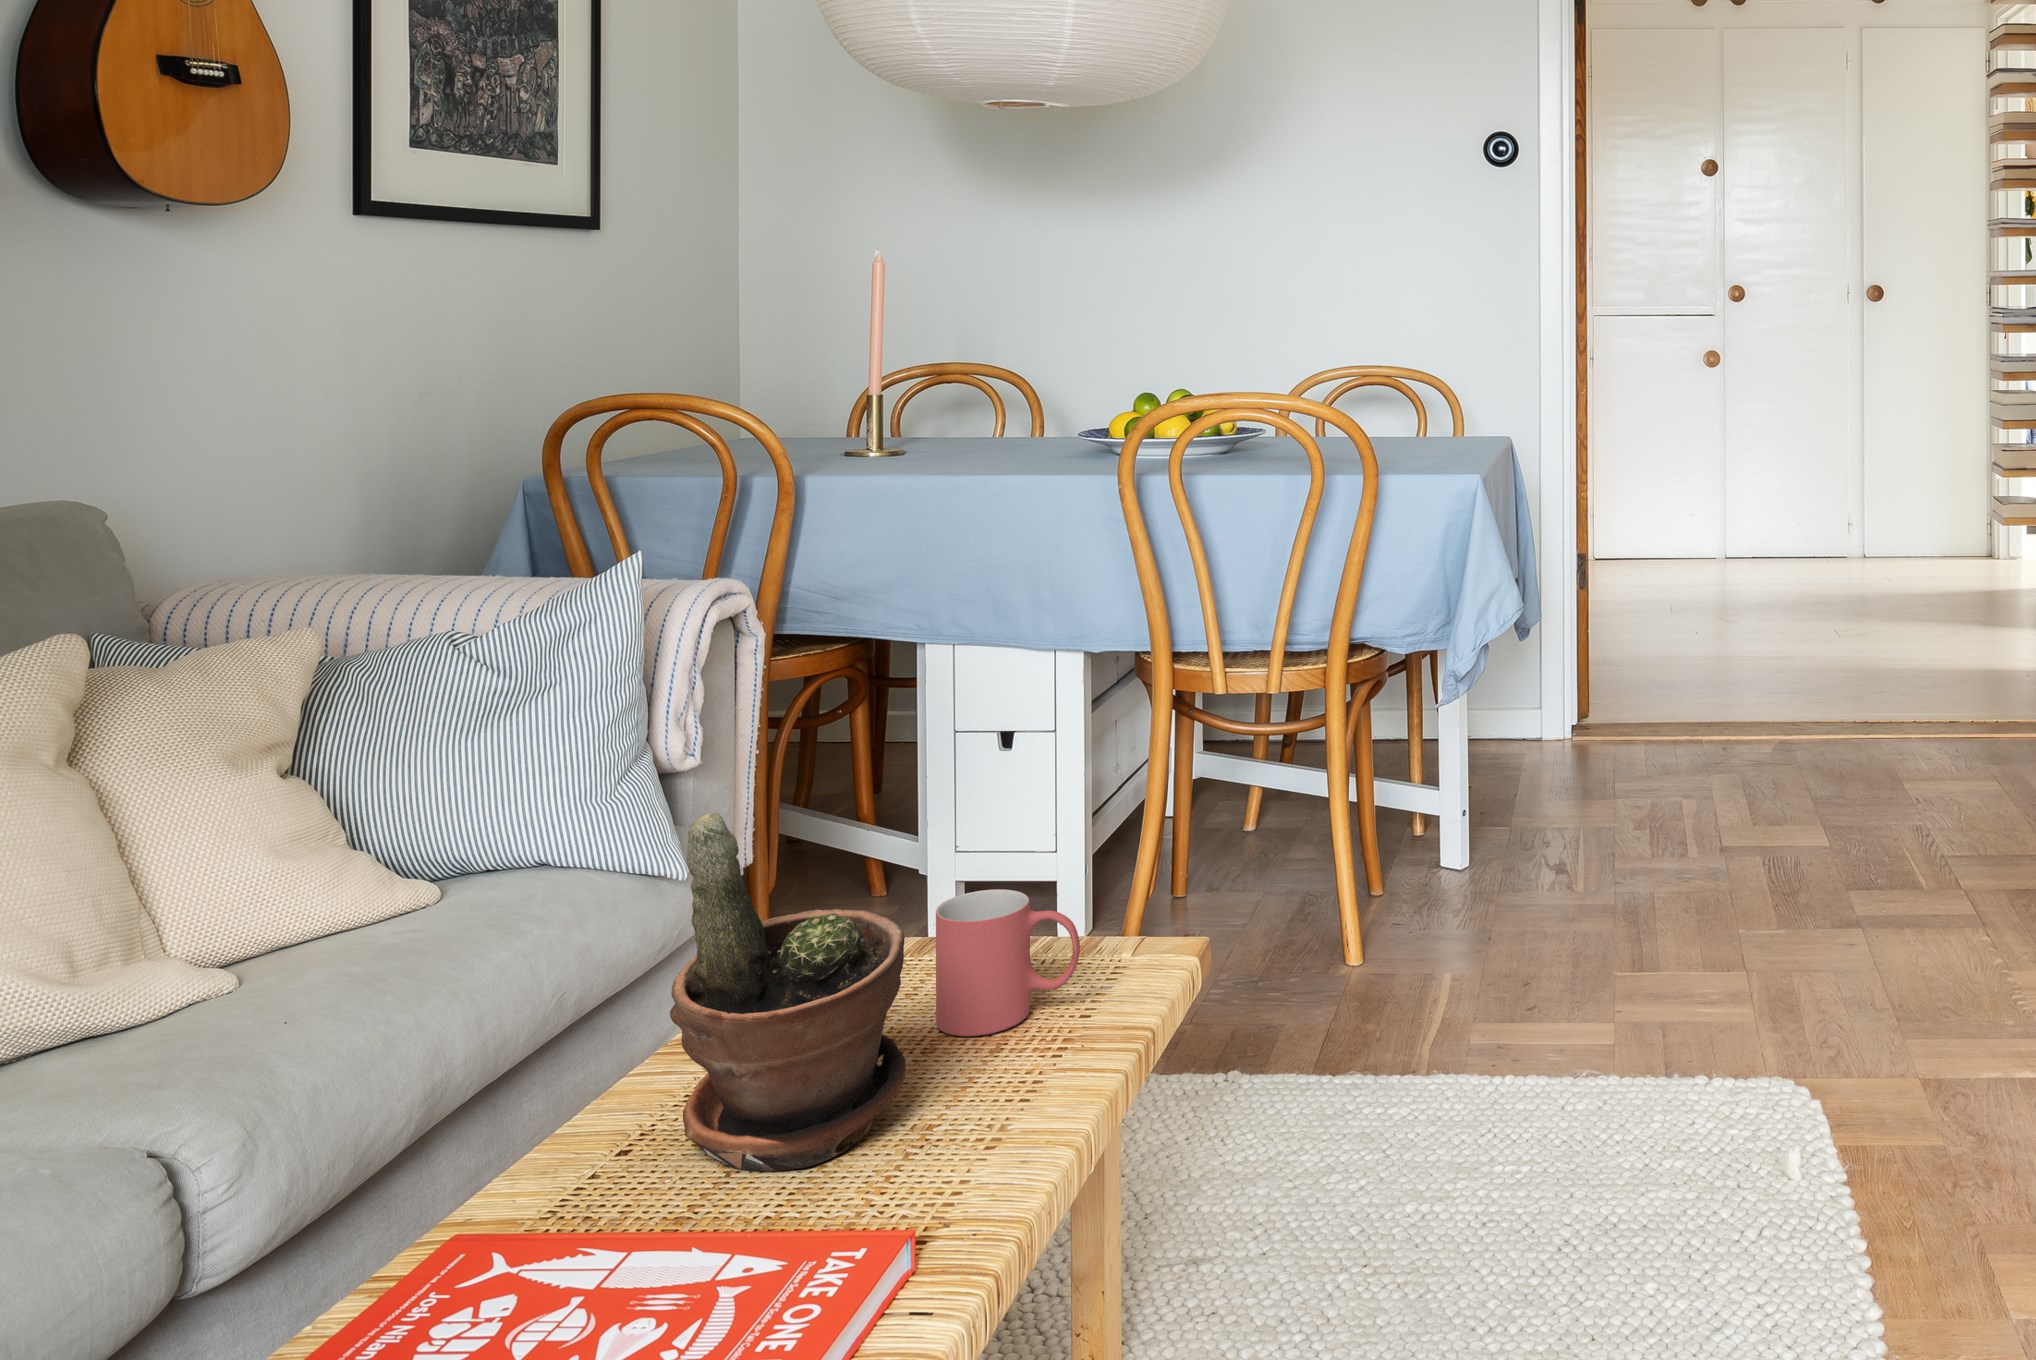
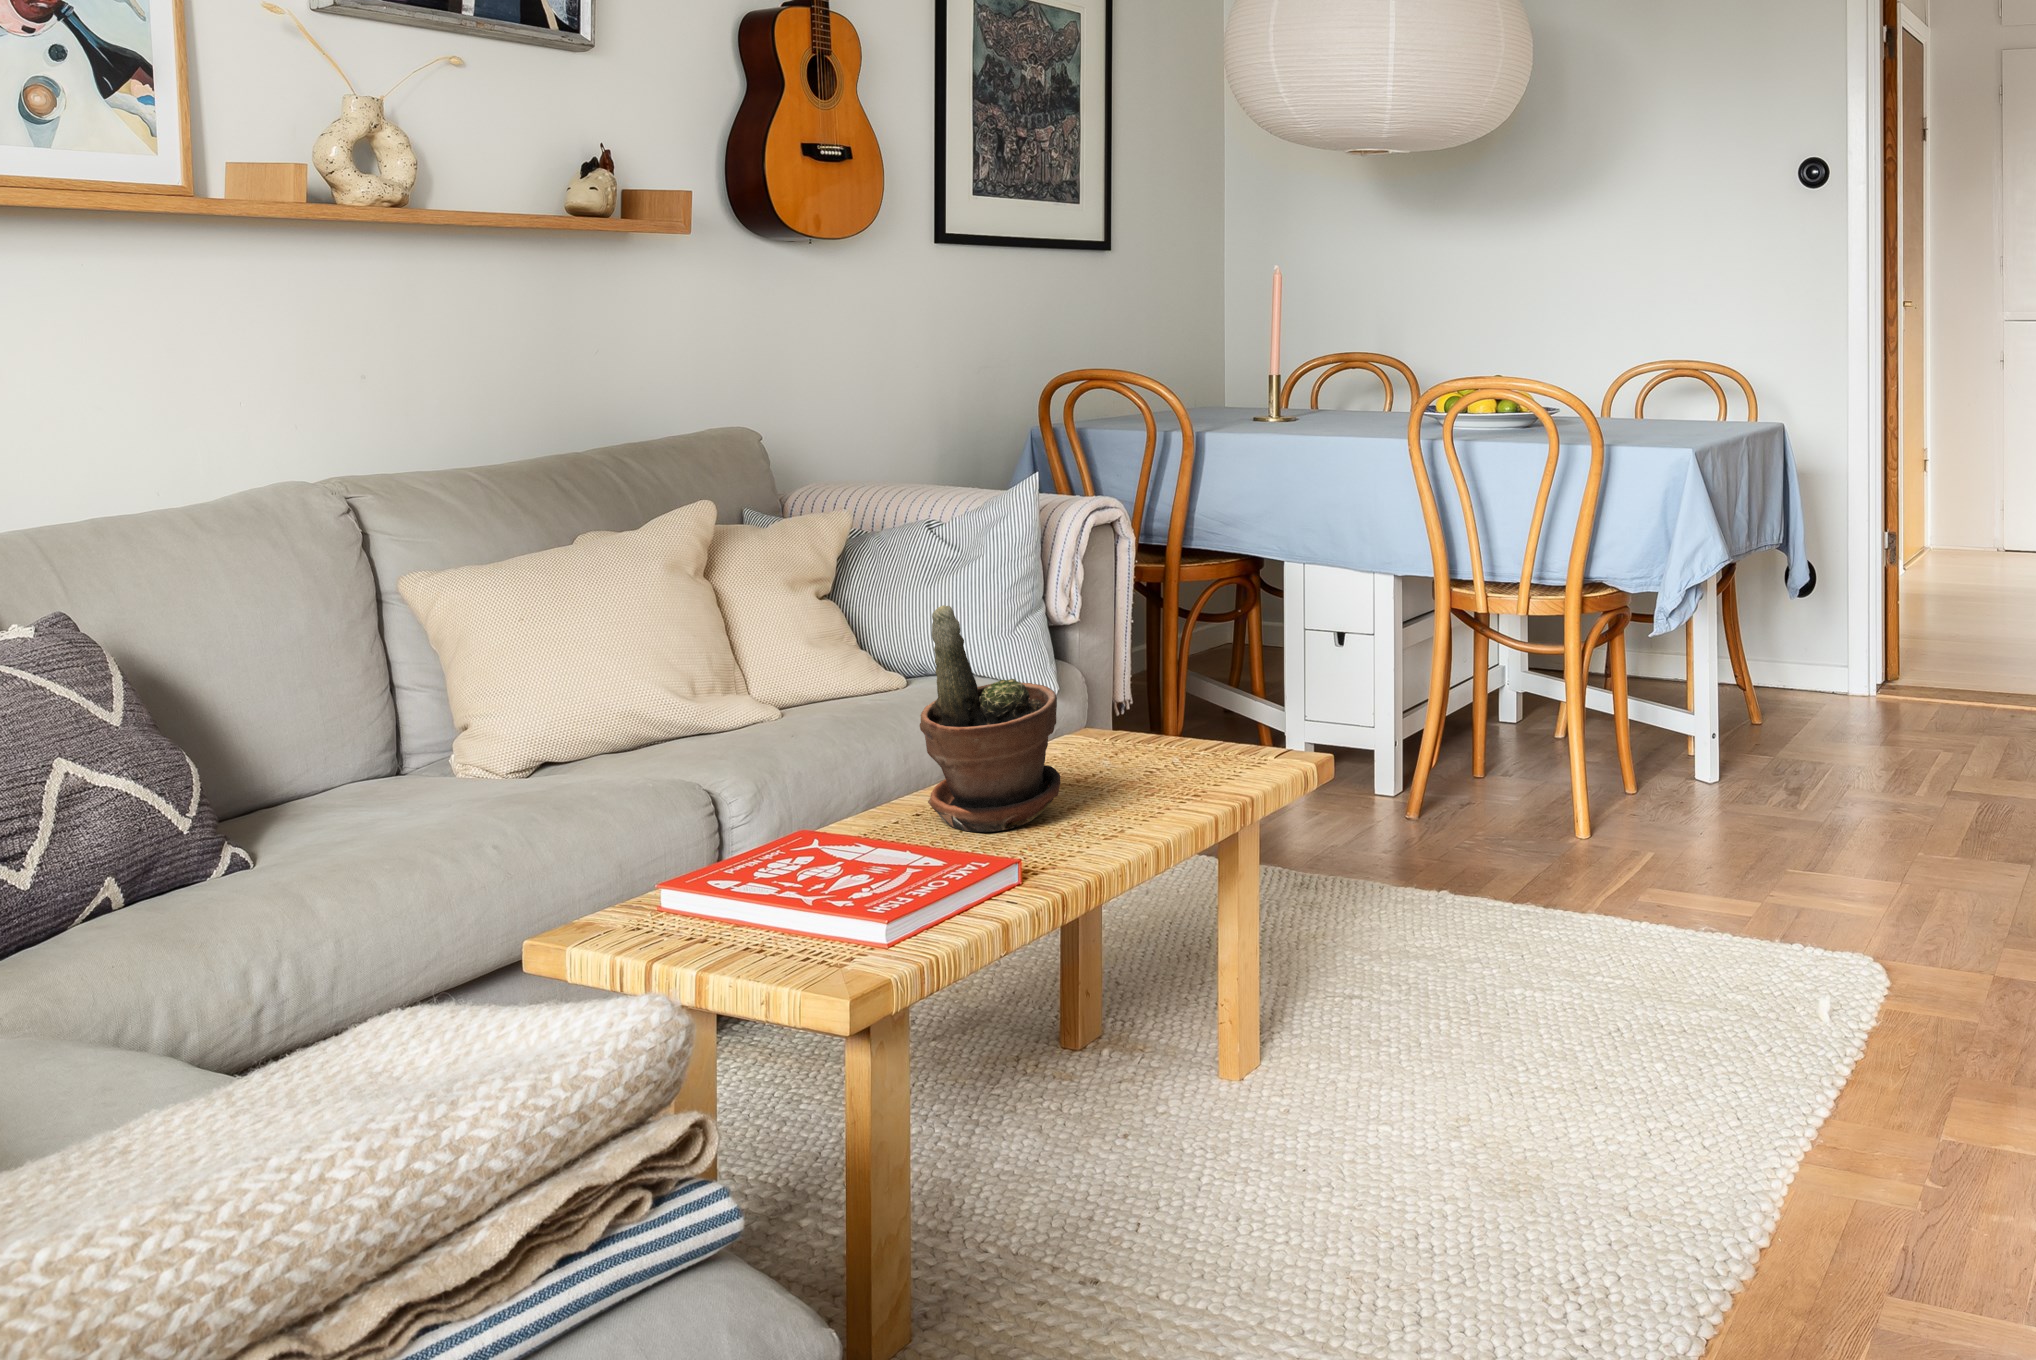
mug: present [936,889,1080,1036] -> none [1113,698,1206,791]

